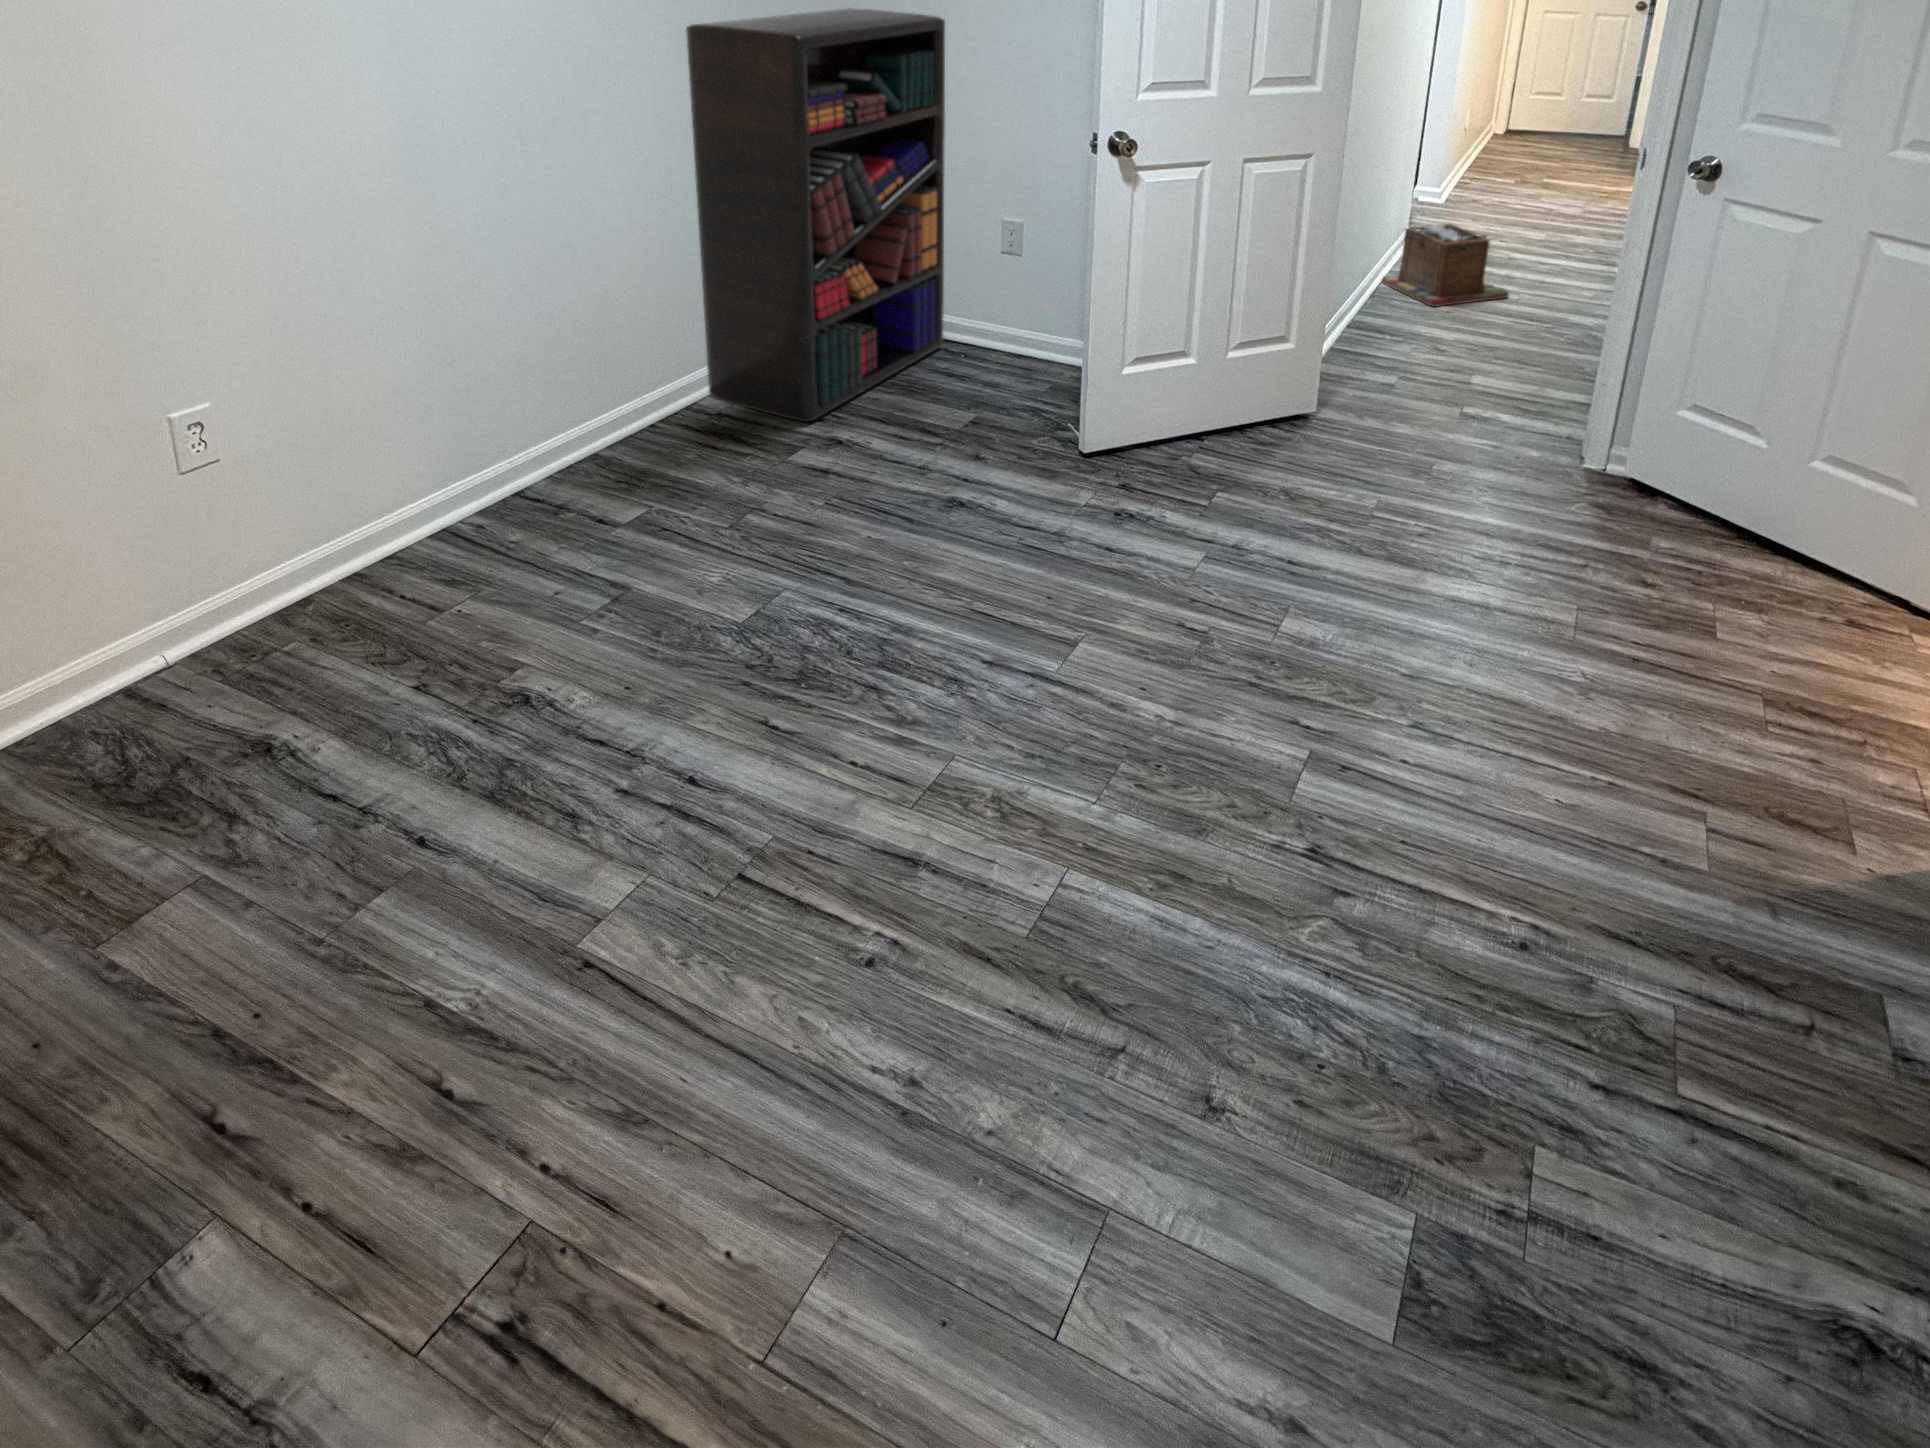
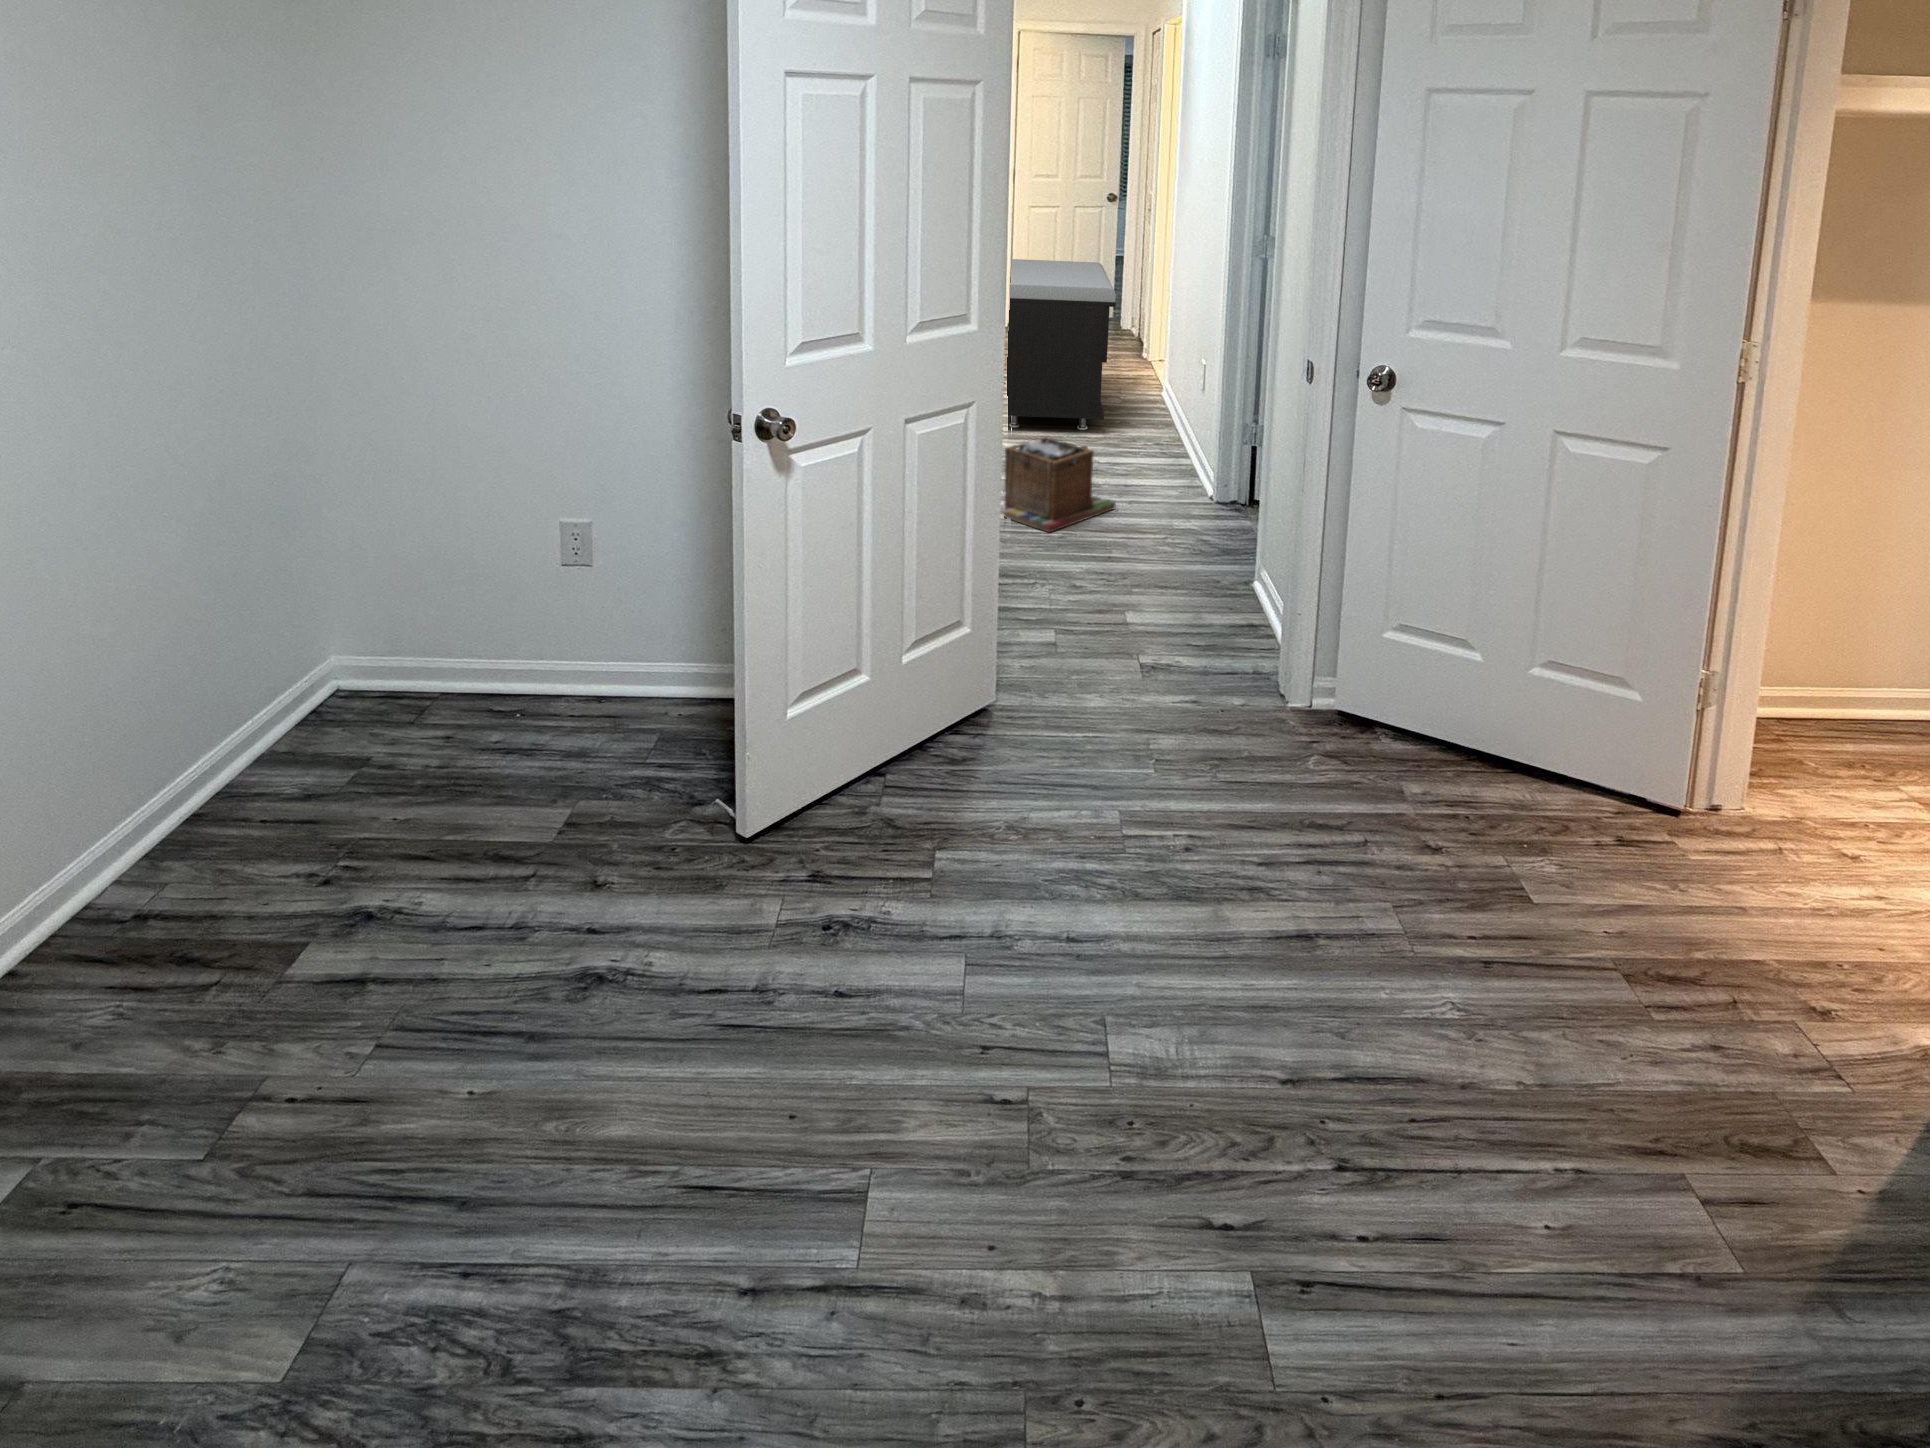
bookshelf: present [686,8,945,421] -> none [56,258,485,894]
storage bench: none [1428,64,1574,233] -> present [1007,259,1116,430]

